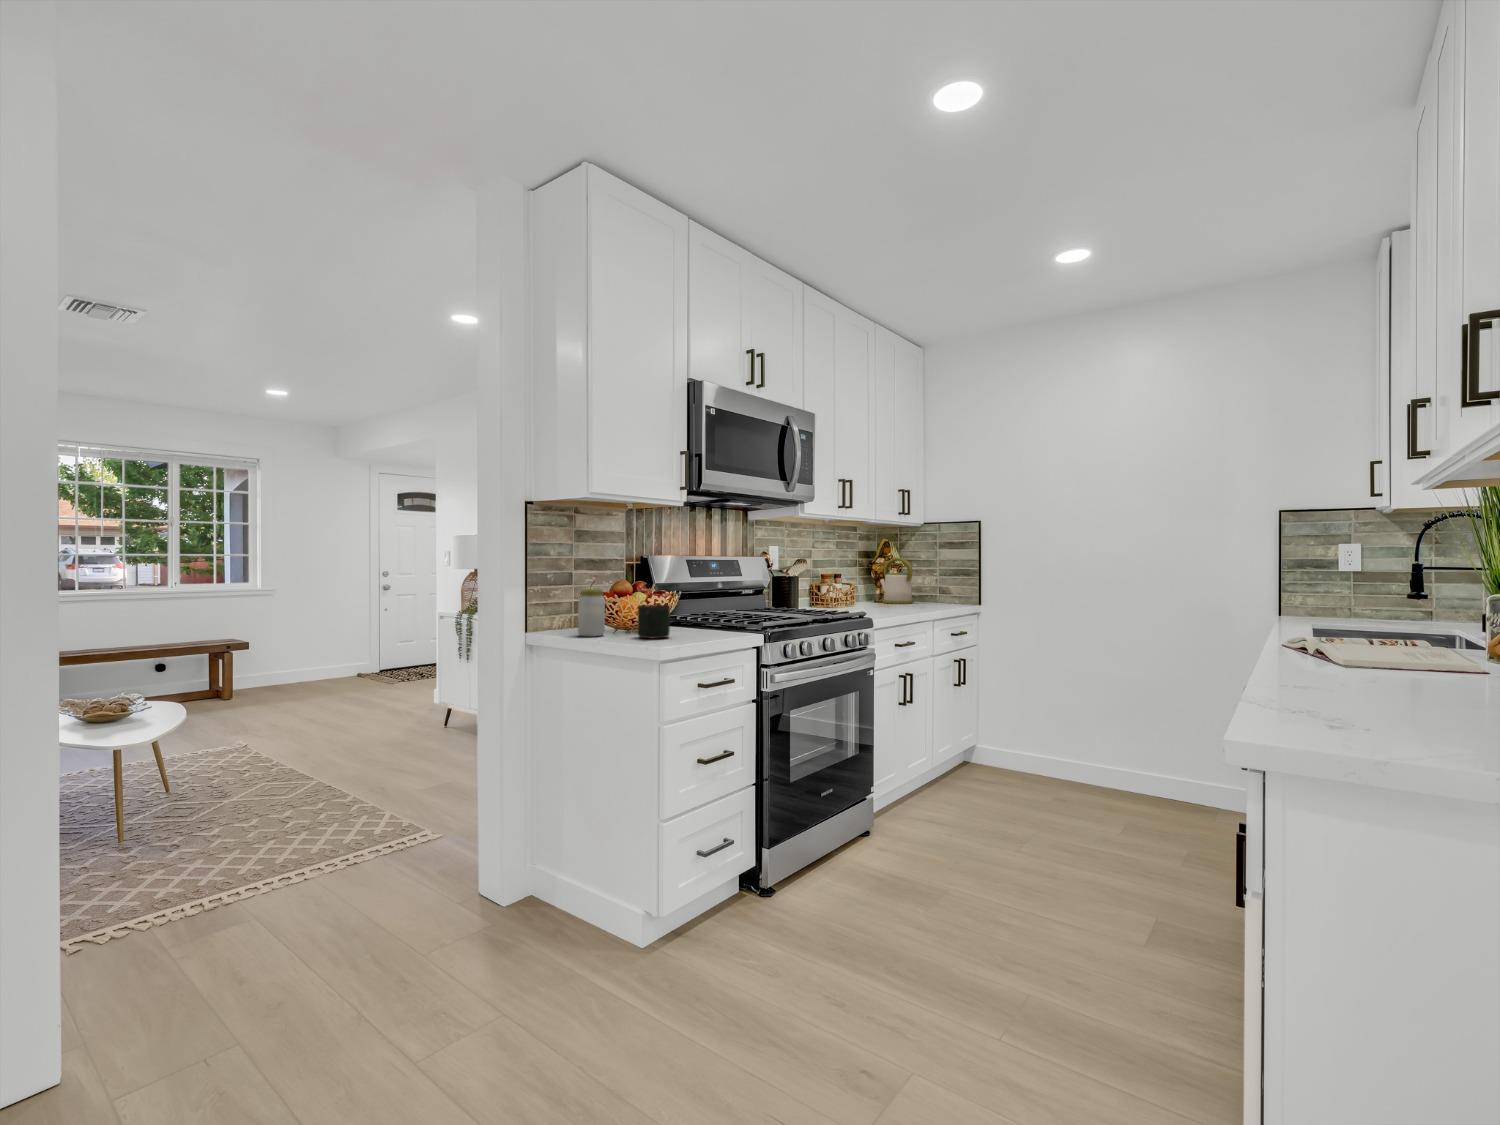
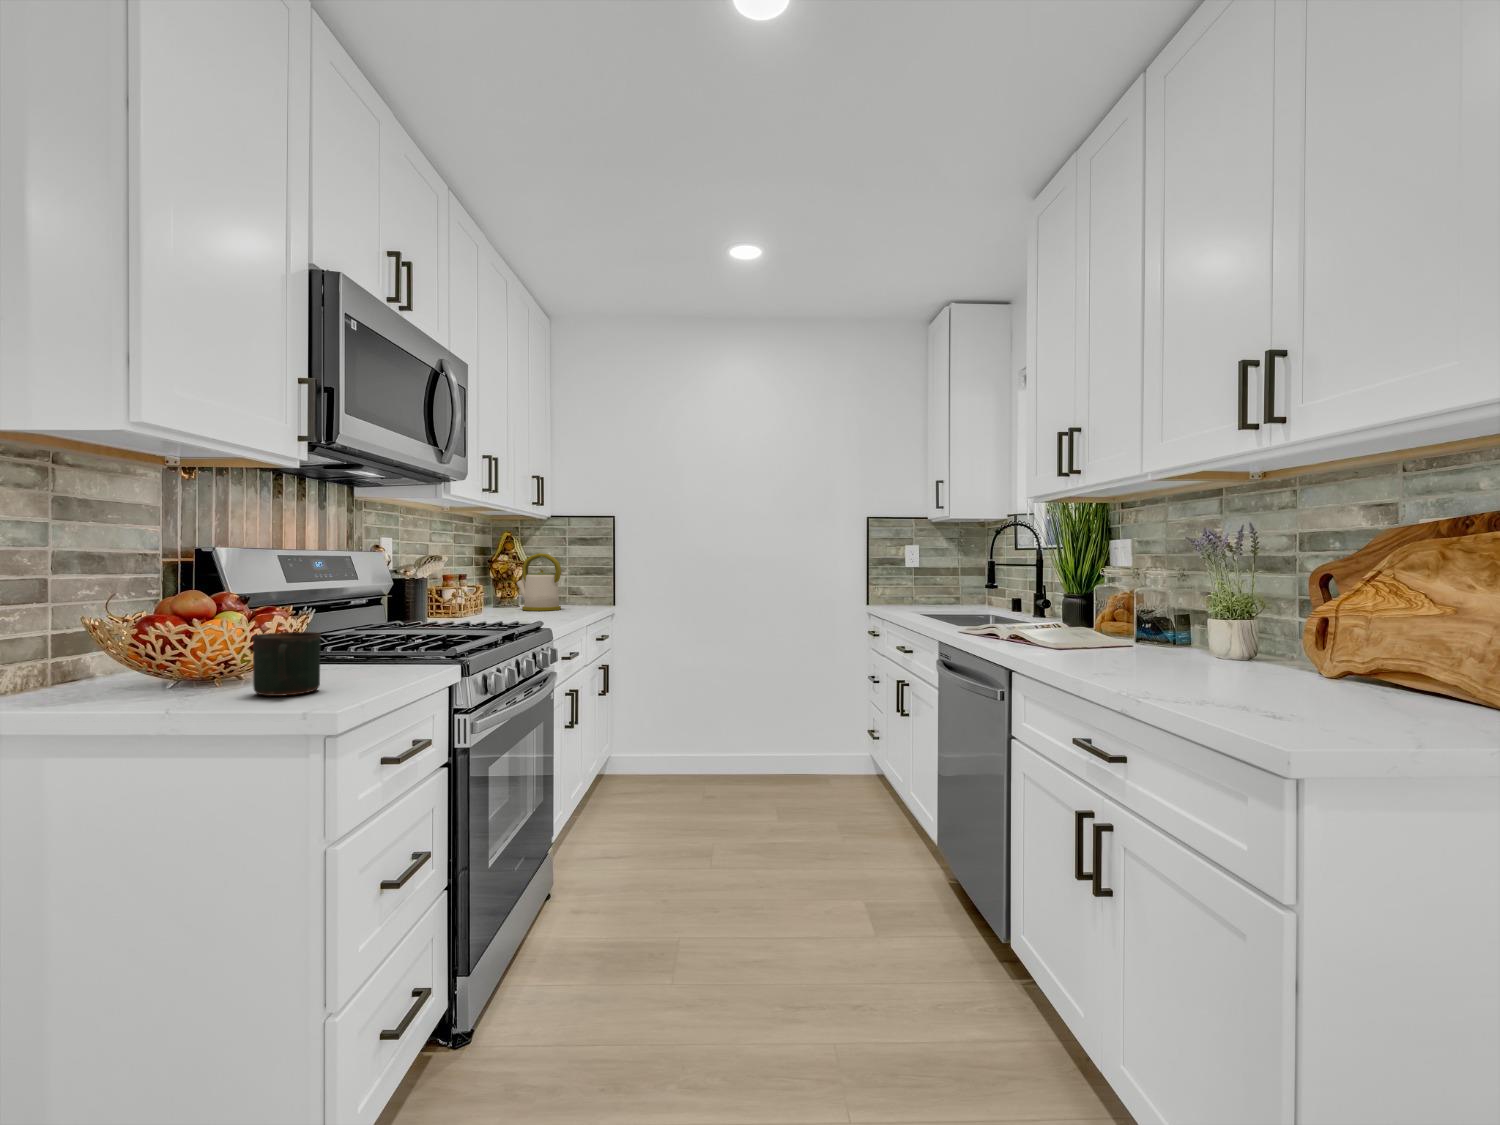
jar: present [578,589,605,636] -> none [105,608,171,704]

